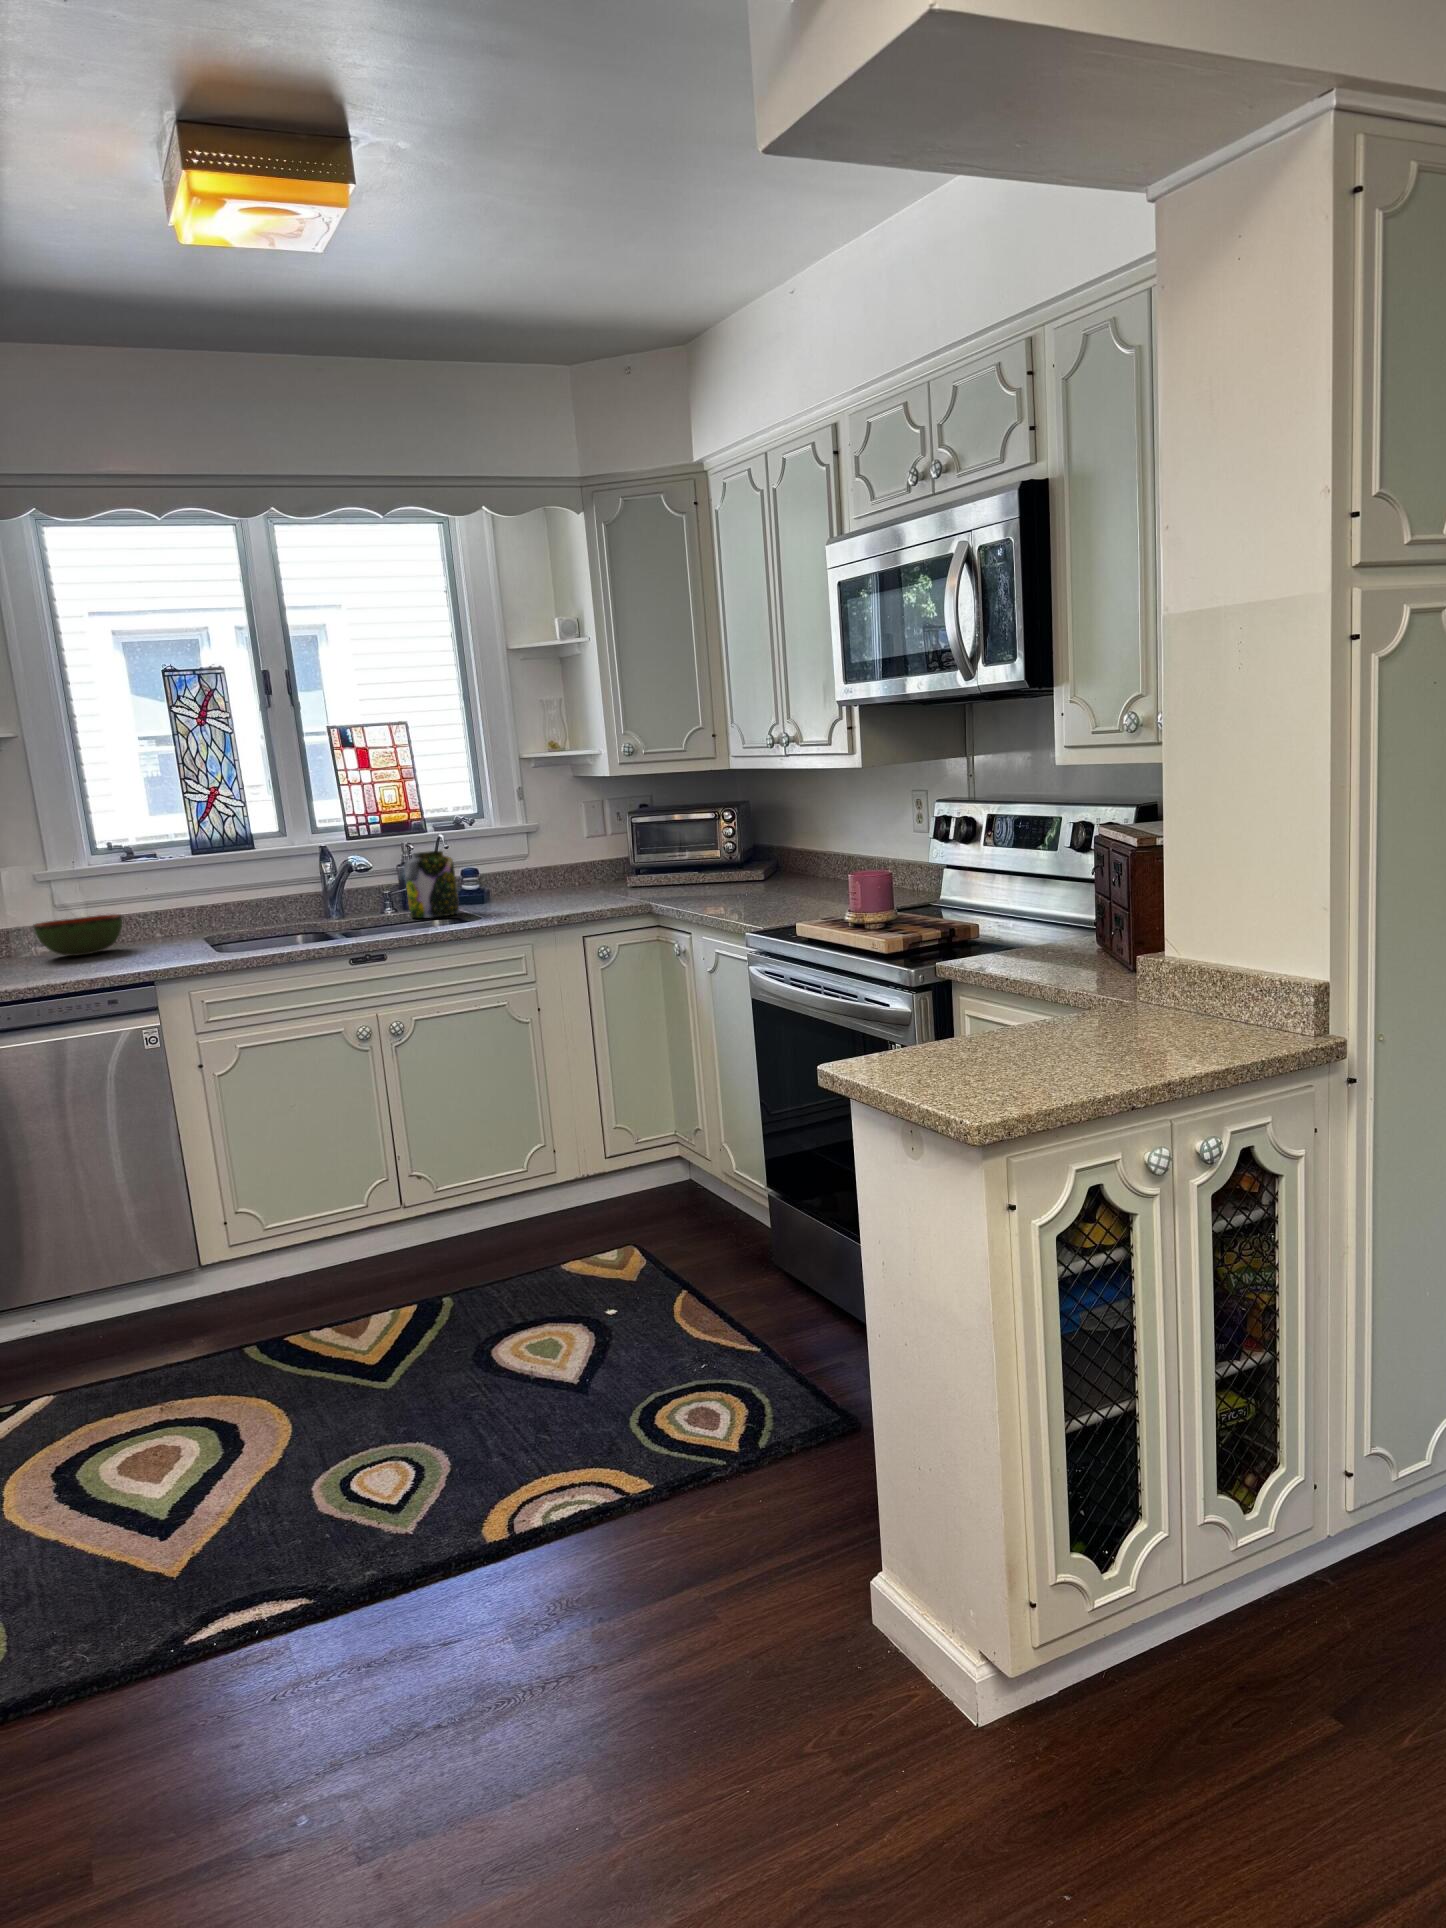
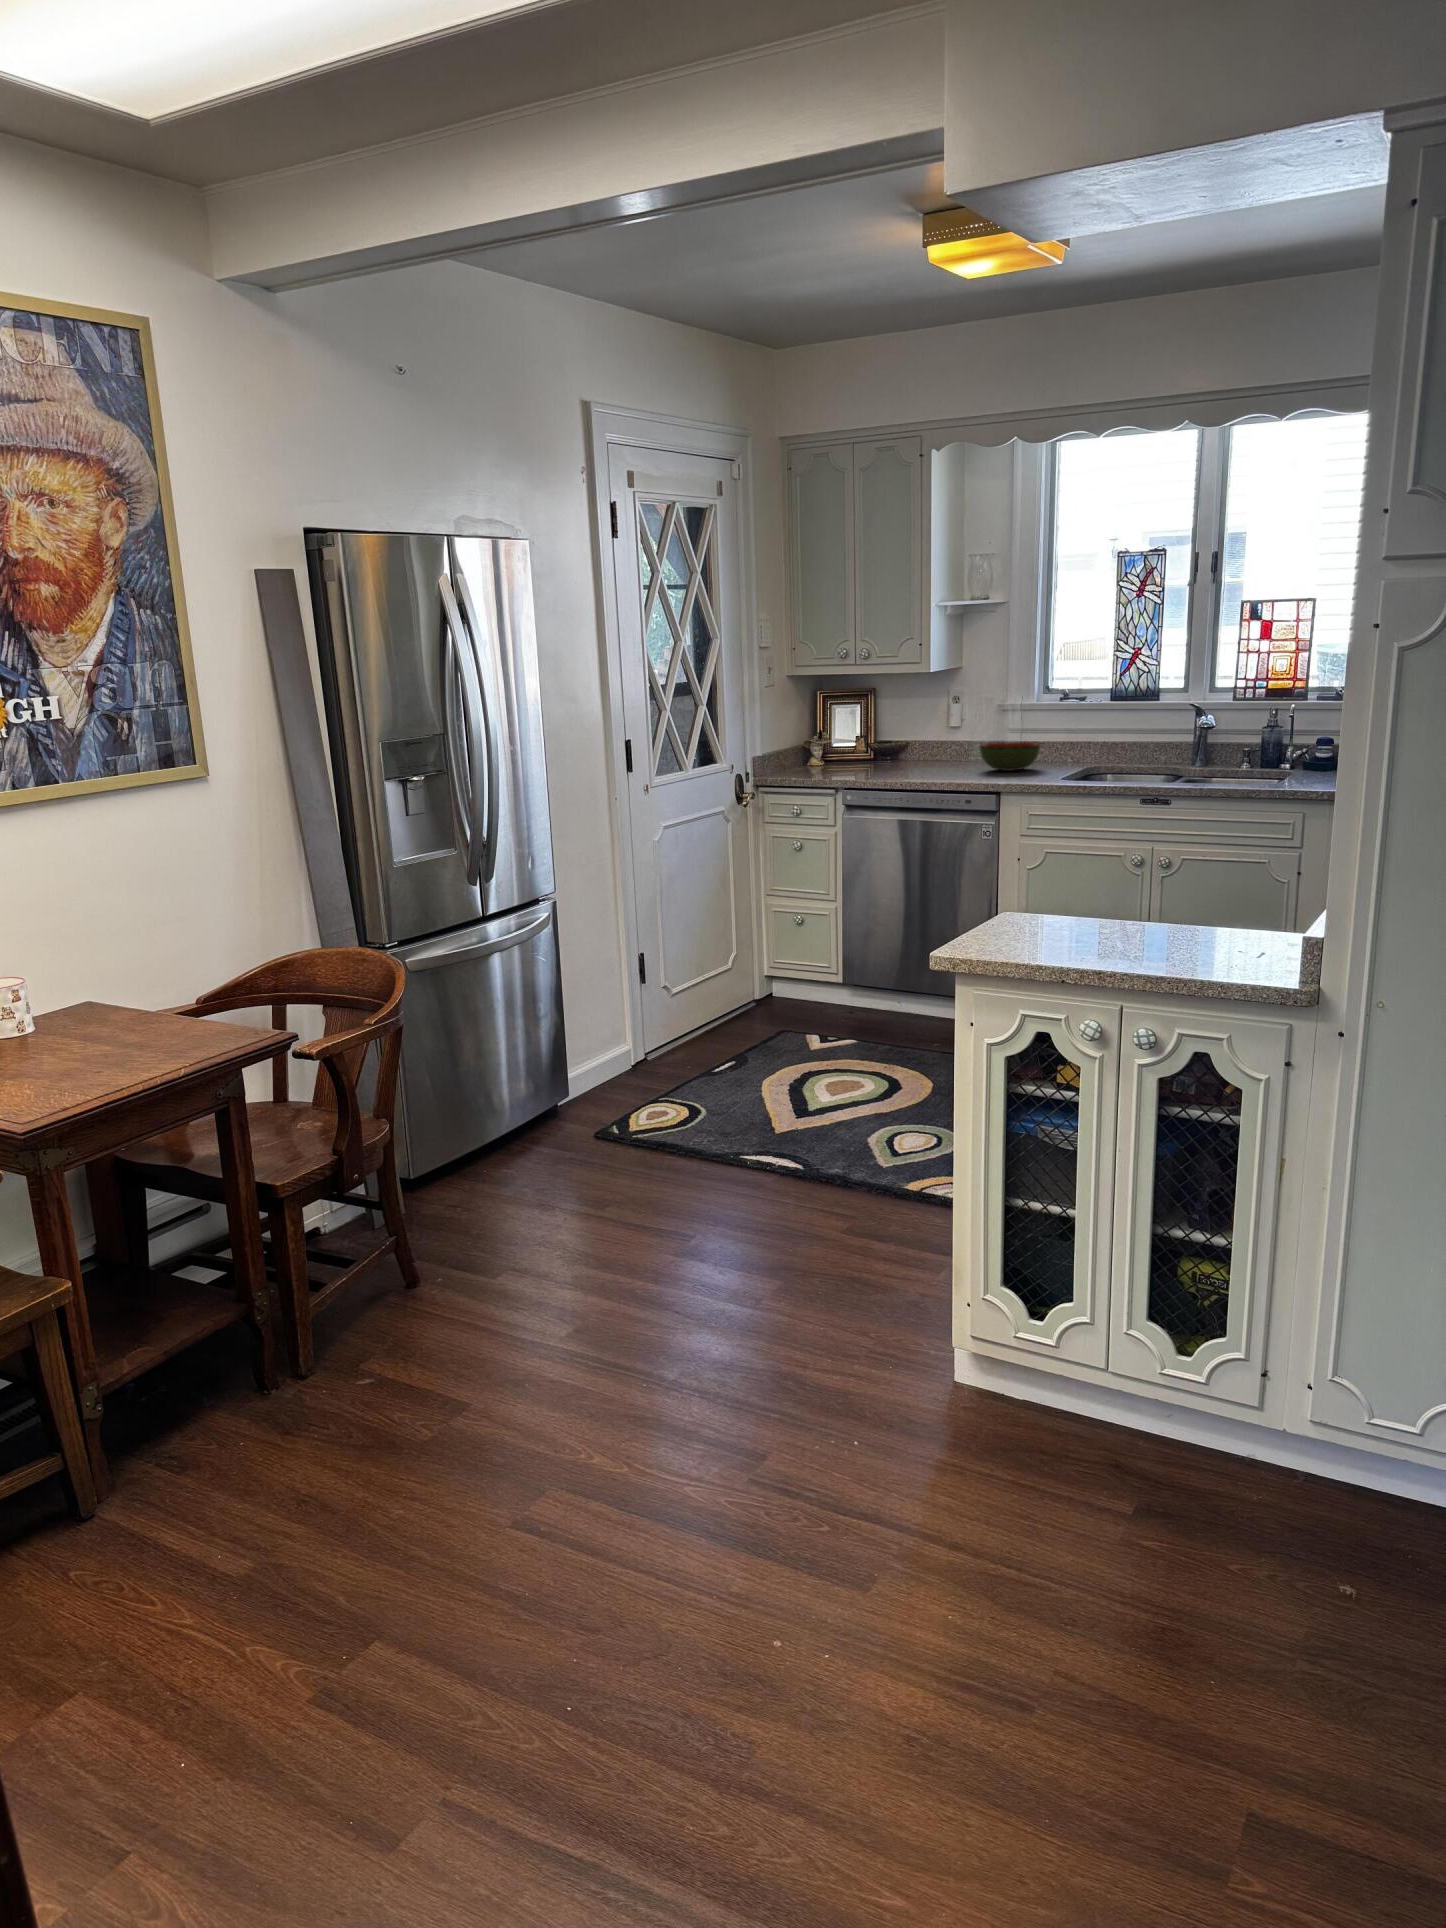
jar: present [404,851,459,918] -> none [1255,720,1302,778]

